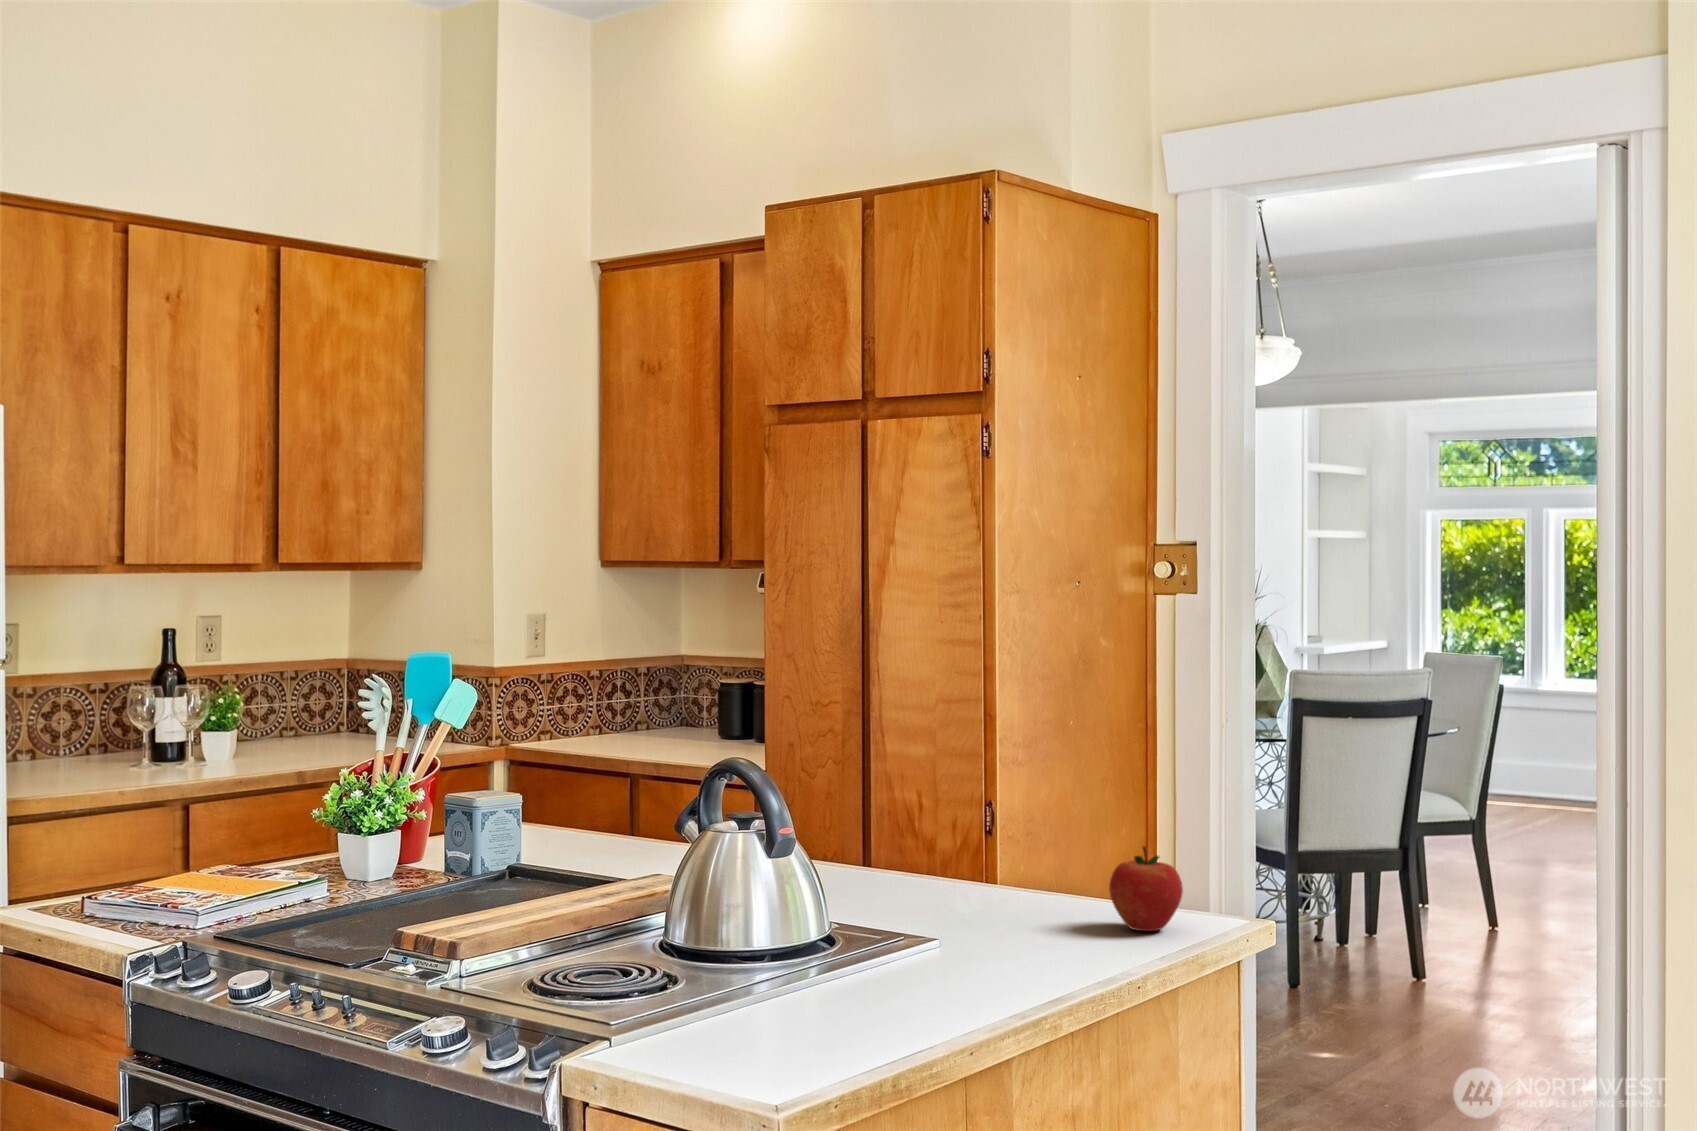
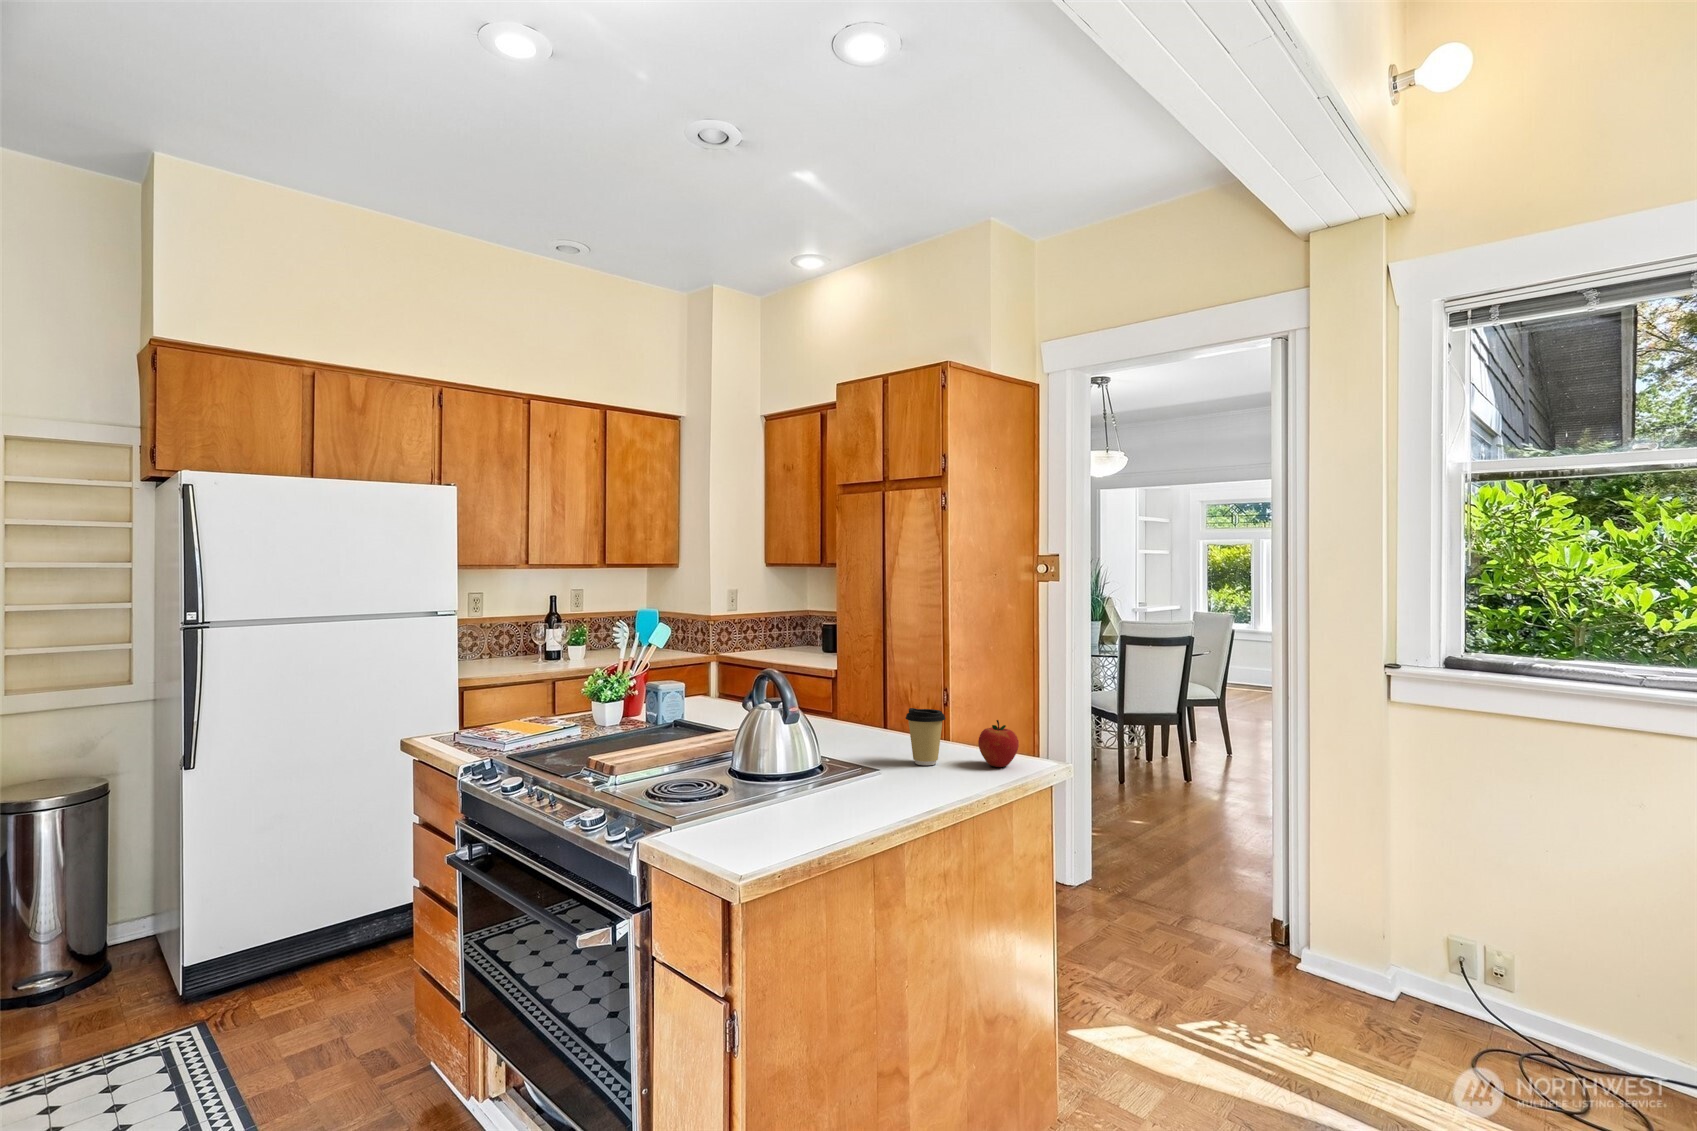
coffee cup: none [976,828,1050,931] -> present [906,708,946,765]

